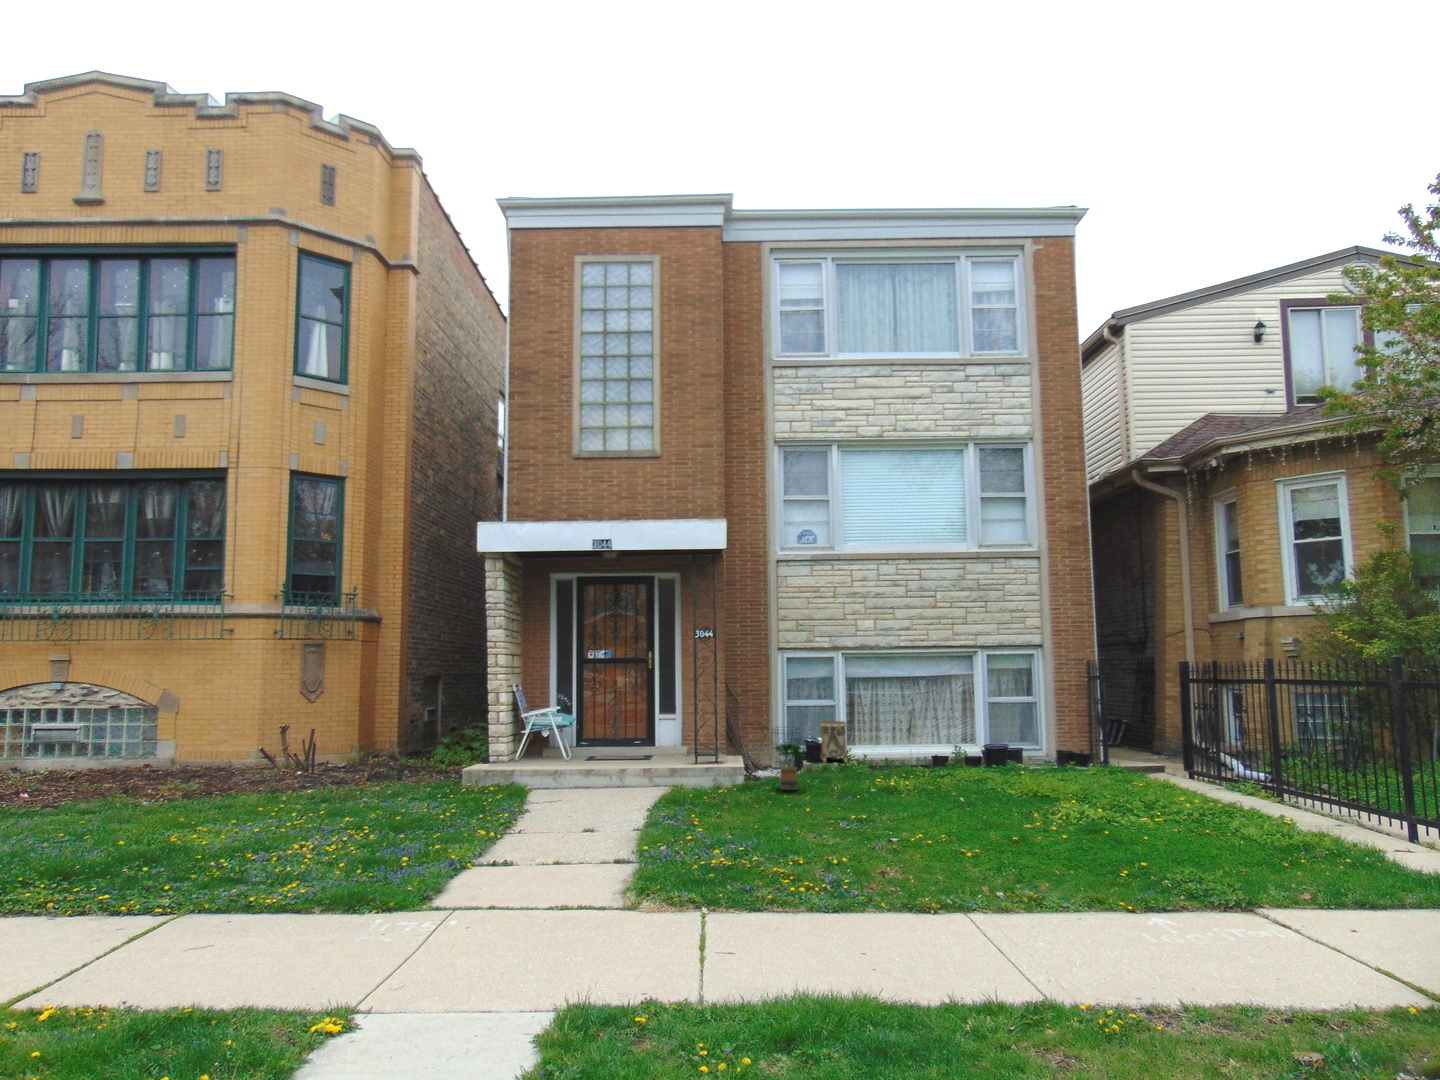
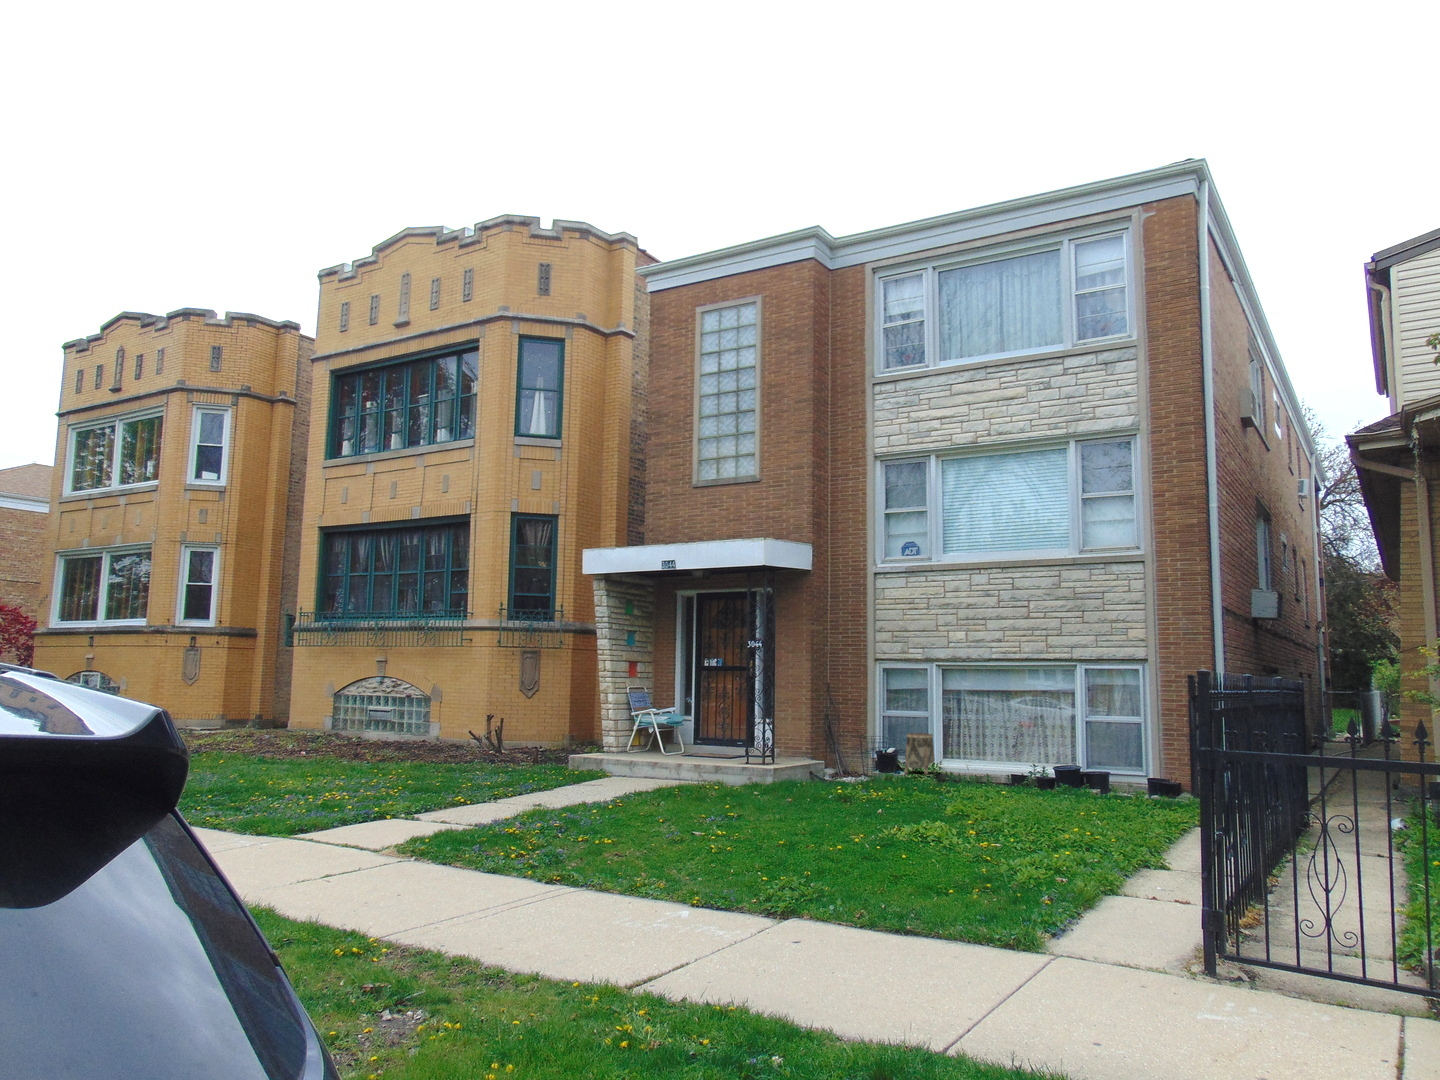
potted tree: present [776,743,804,790] -> none [789,741,816,785]

